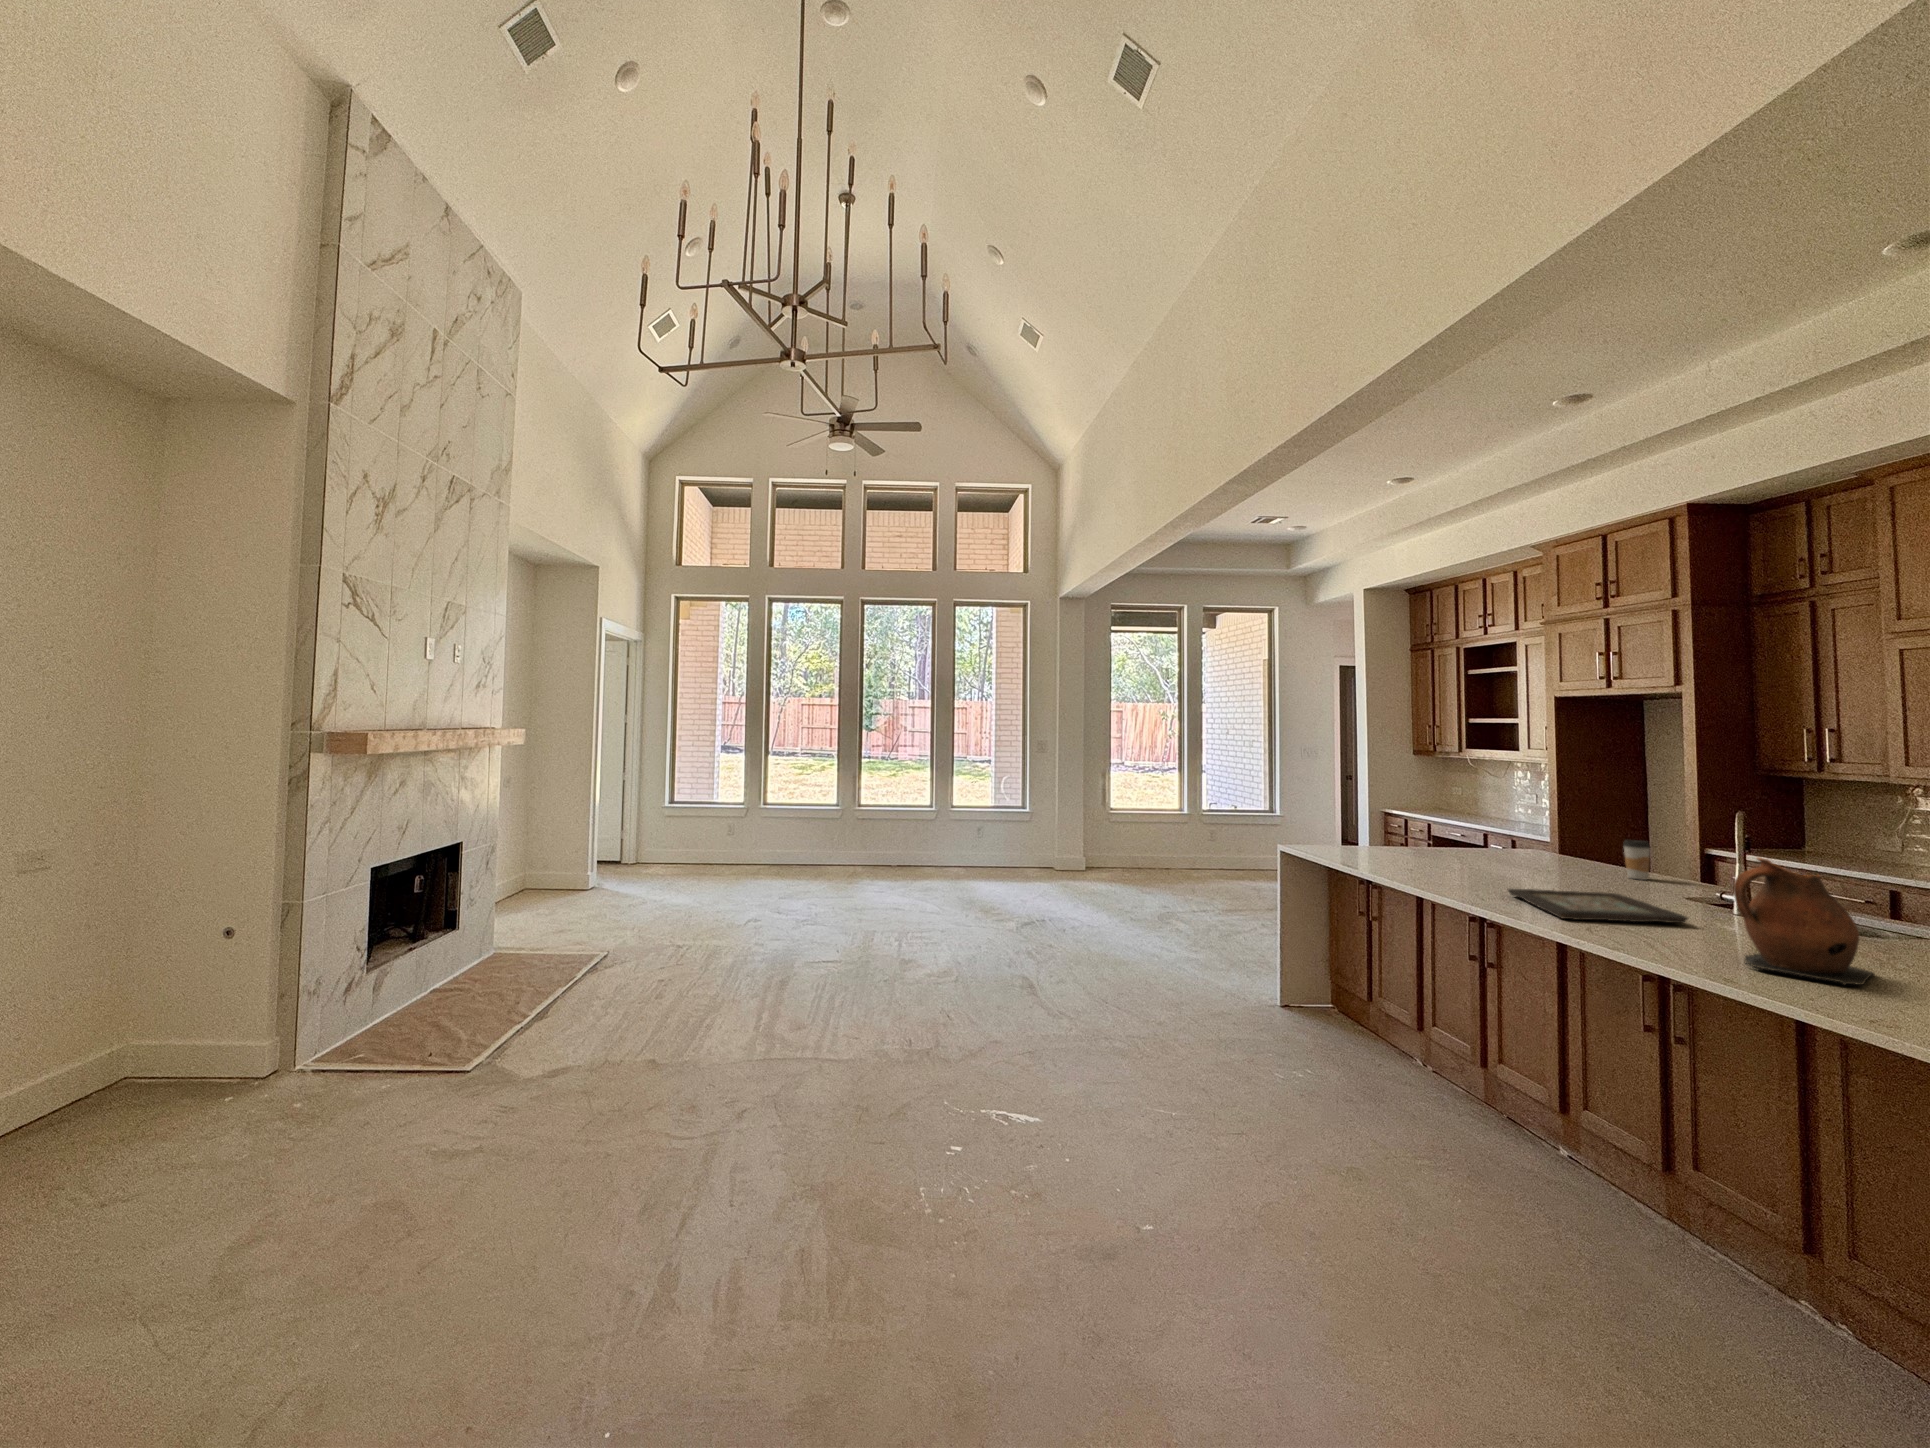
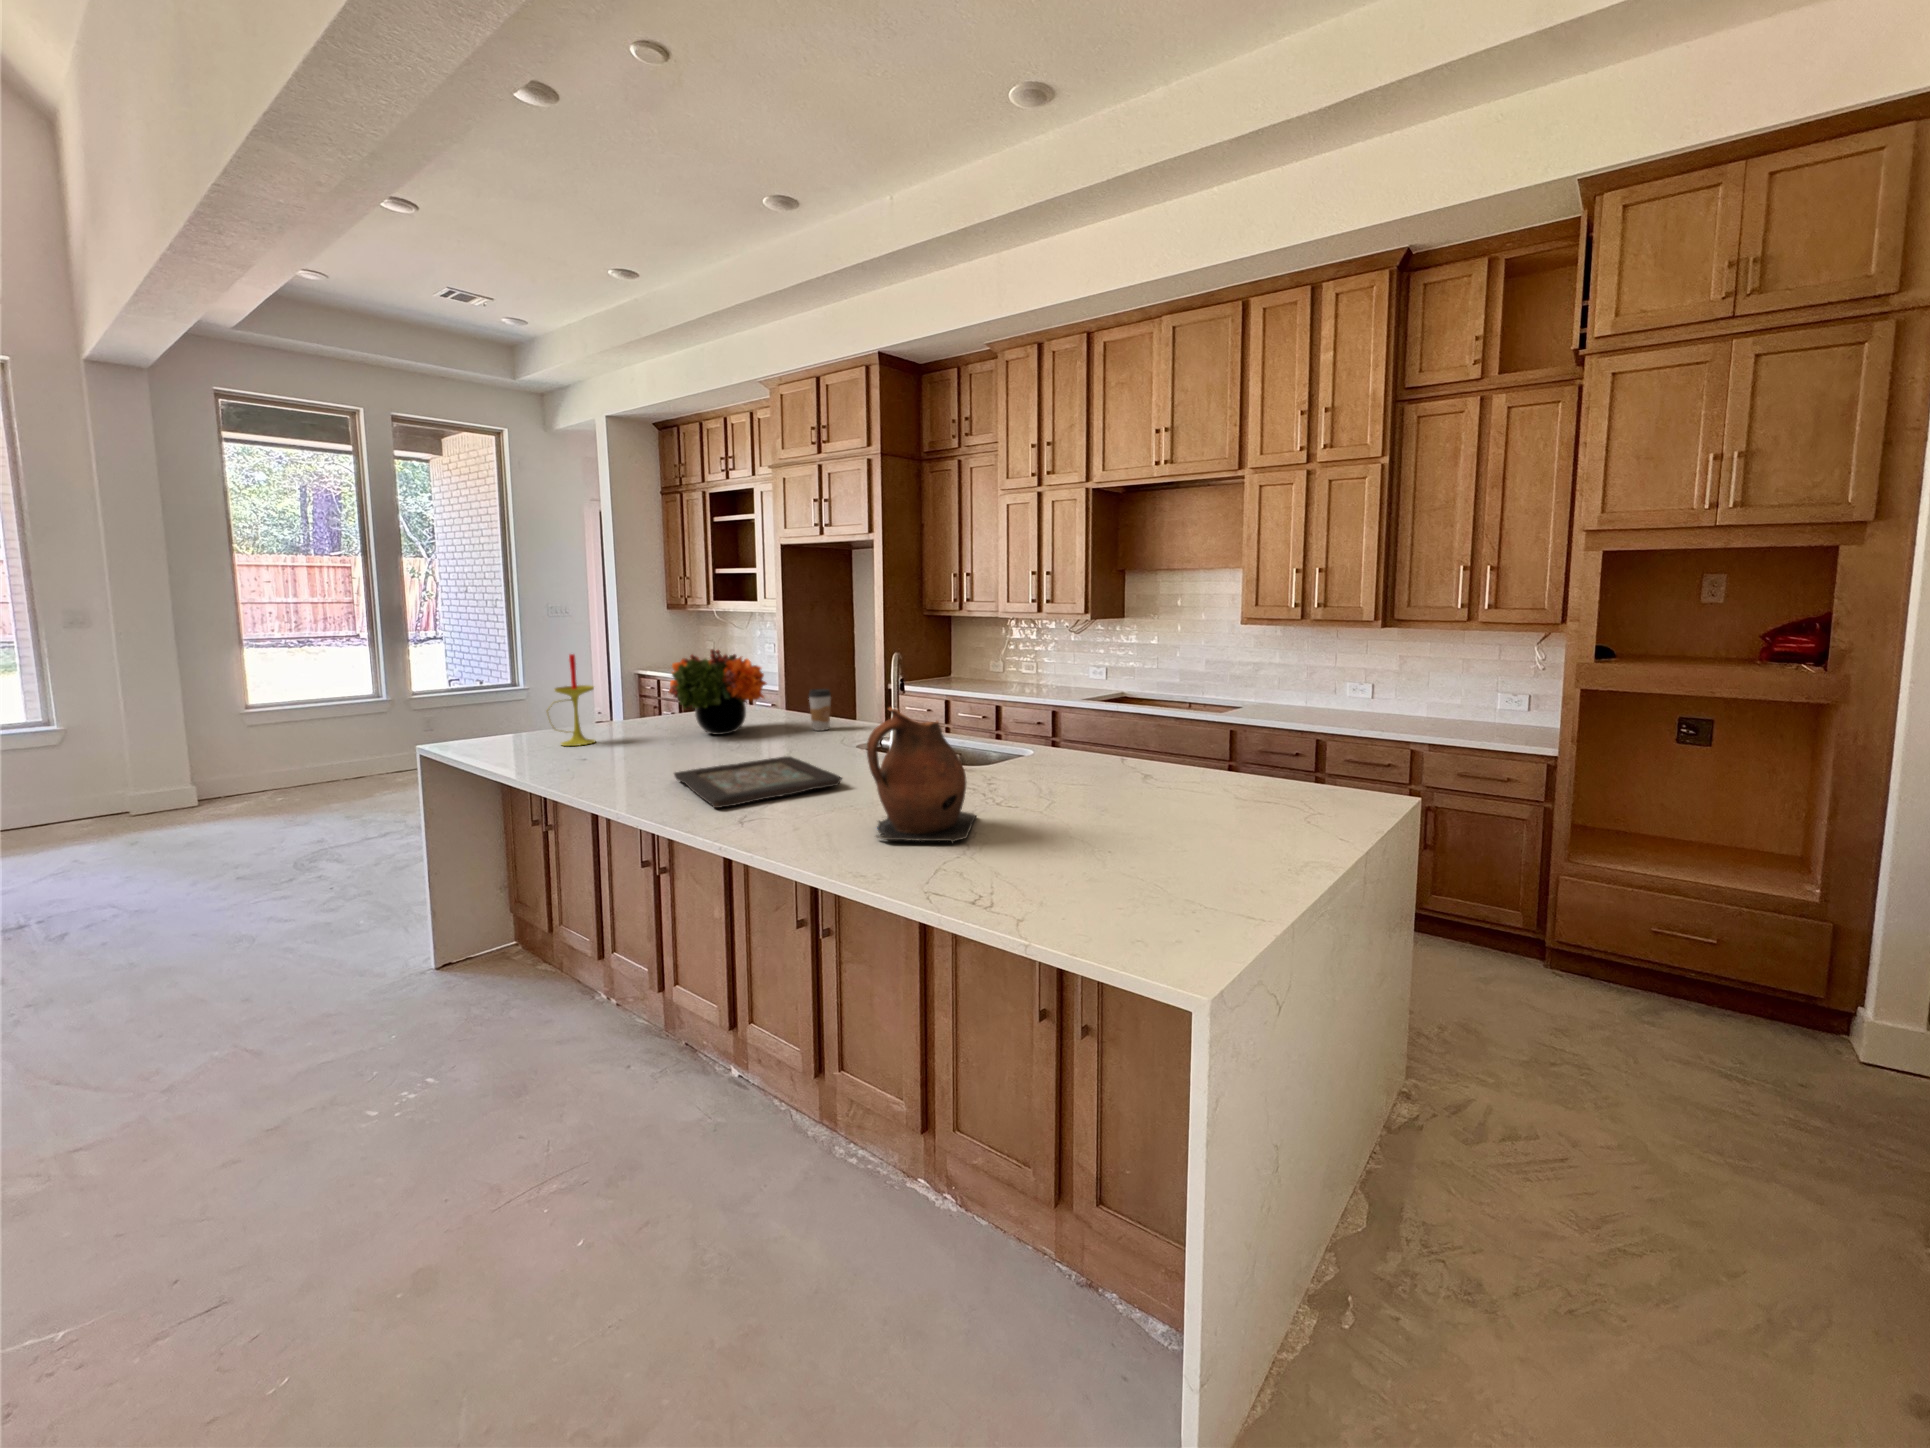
candle: none [1378,789,1414,860] -> present [547,654,595,746]
flower arrangement: none [1474,795,1576,869] -> present [669,649,766,735]

